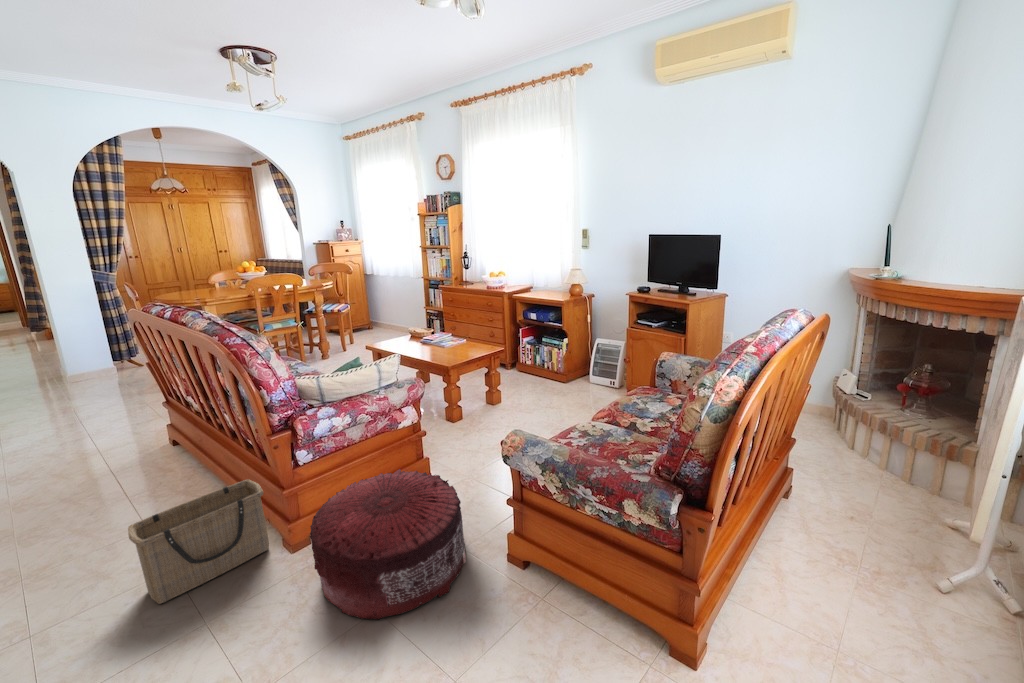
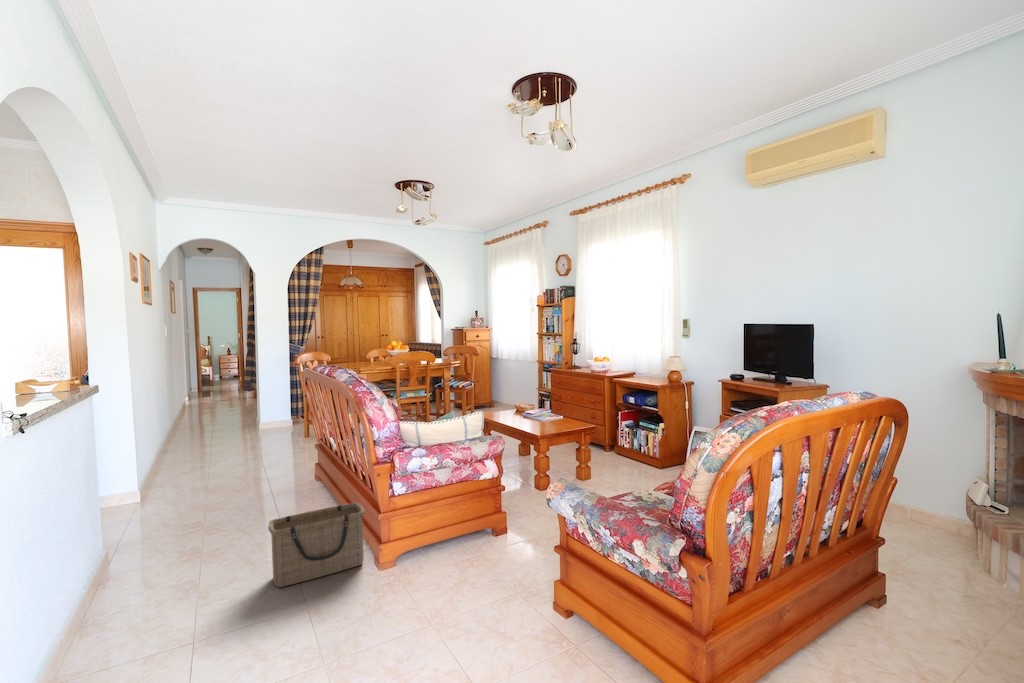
pouf: present [310,469,466,620] -> none [389,511,519,631]

